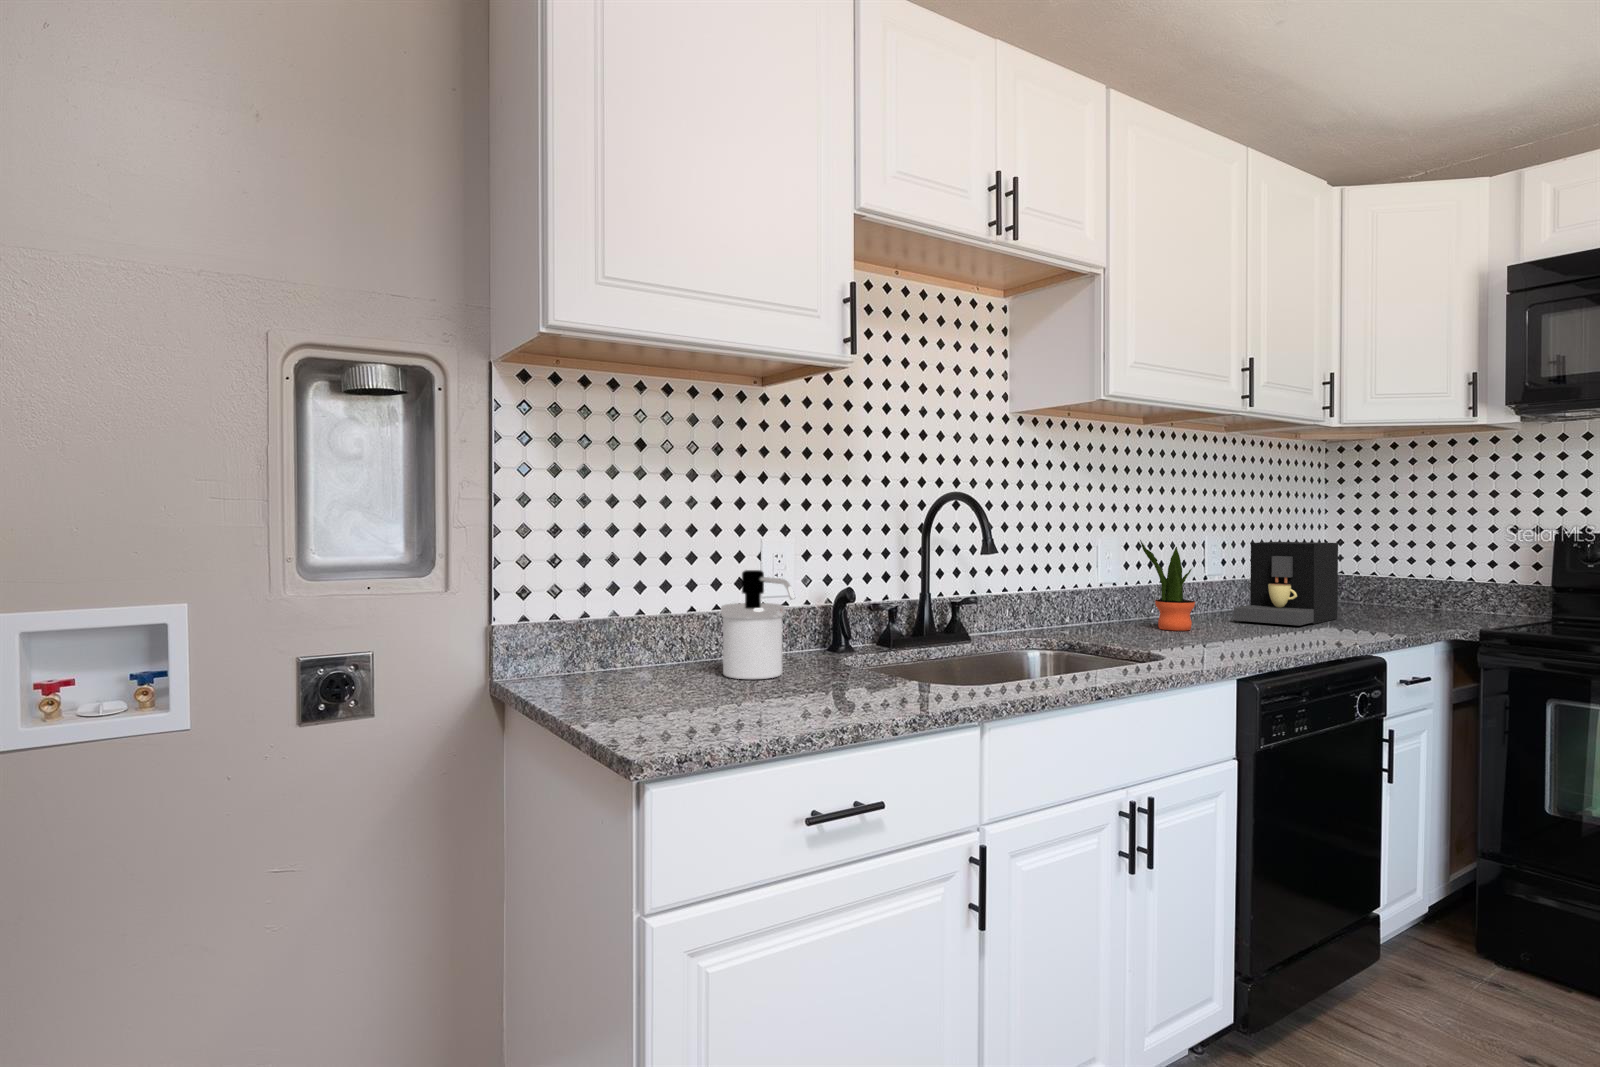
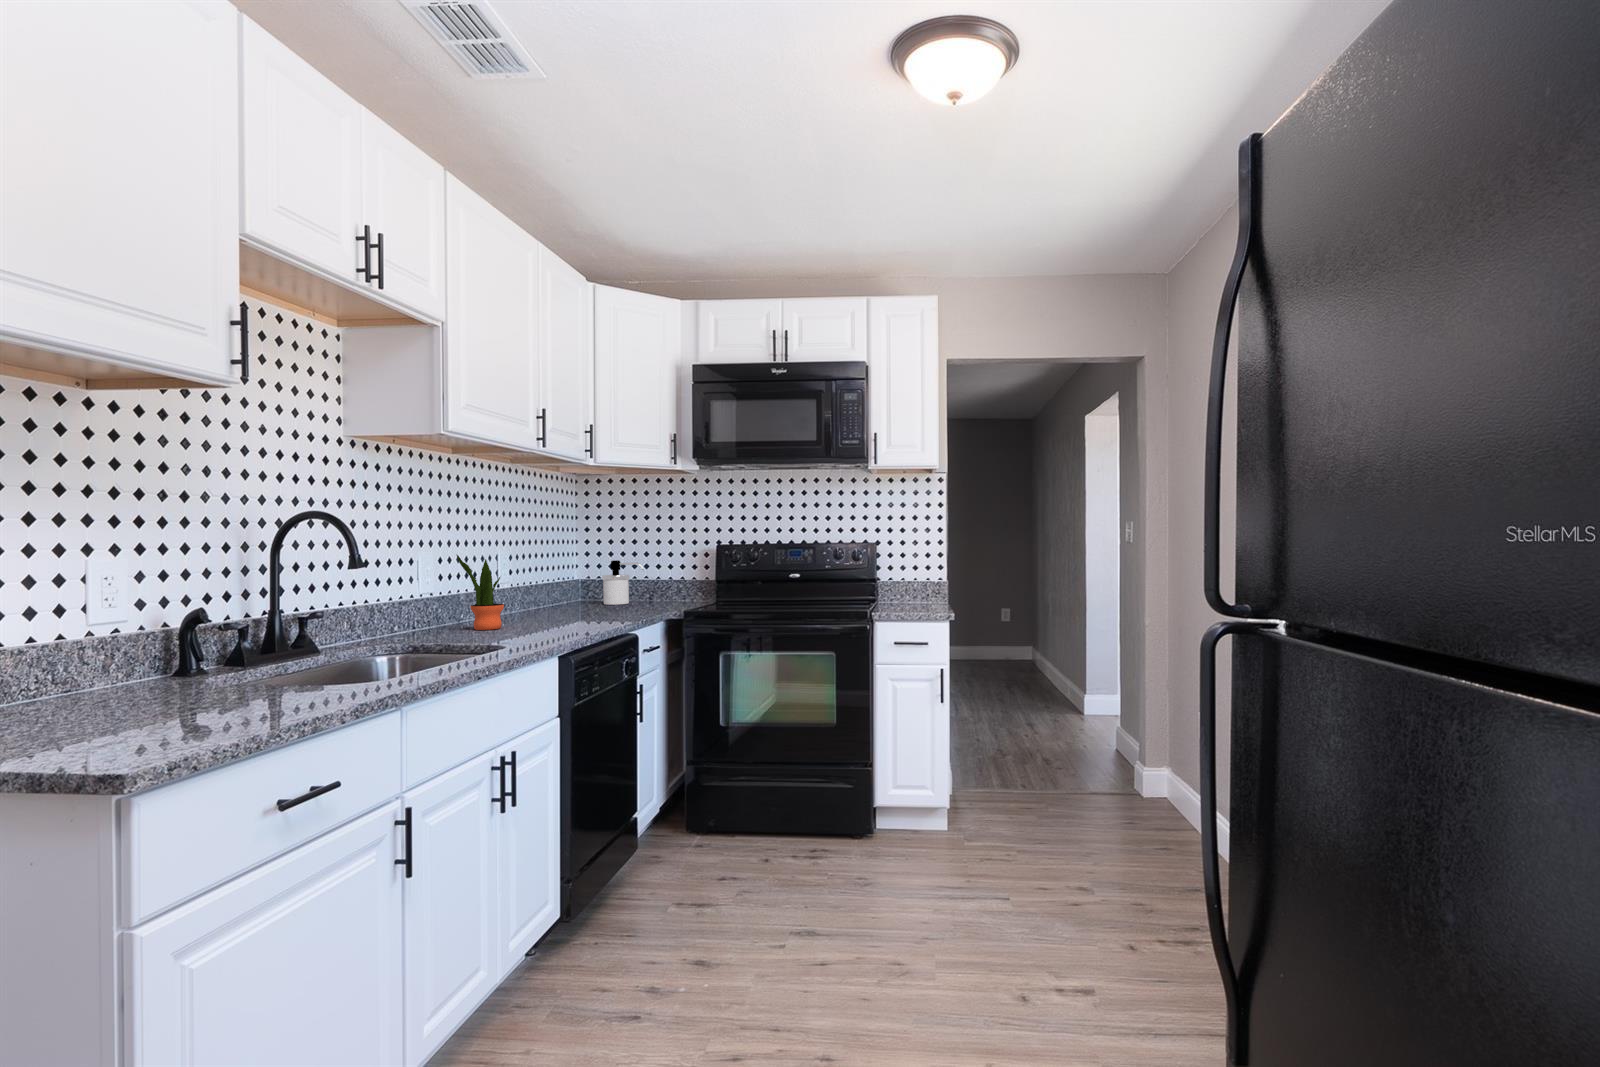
coffee maker: present [1234,542,1338,626] -> none [526,553,594,619]
soap dispenser: present [721,570,795,679] -> present [602,560,644,605]

